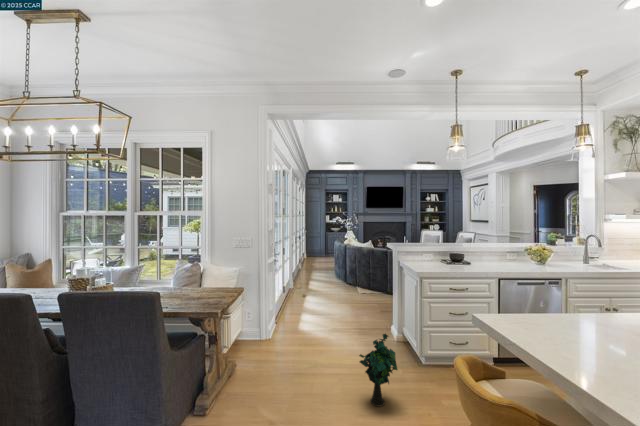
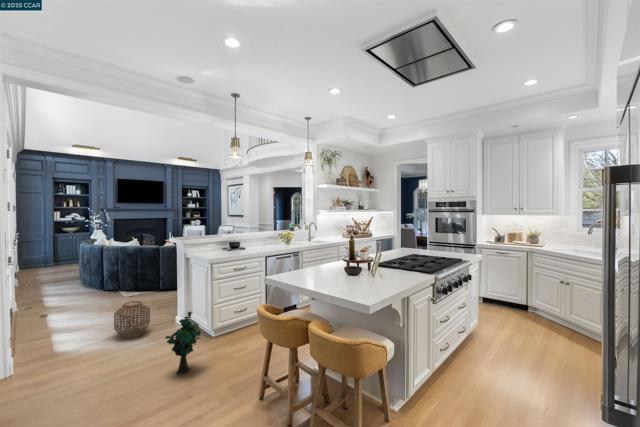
woven basket: none [335,302,365,338] -> present [114,301,150,338]

